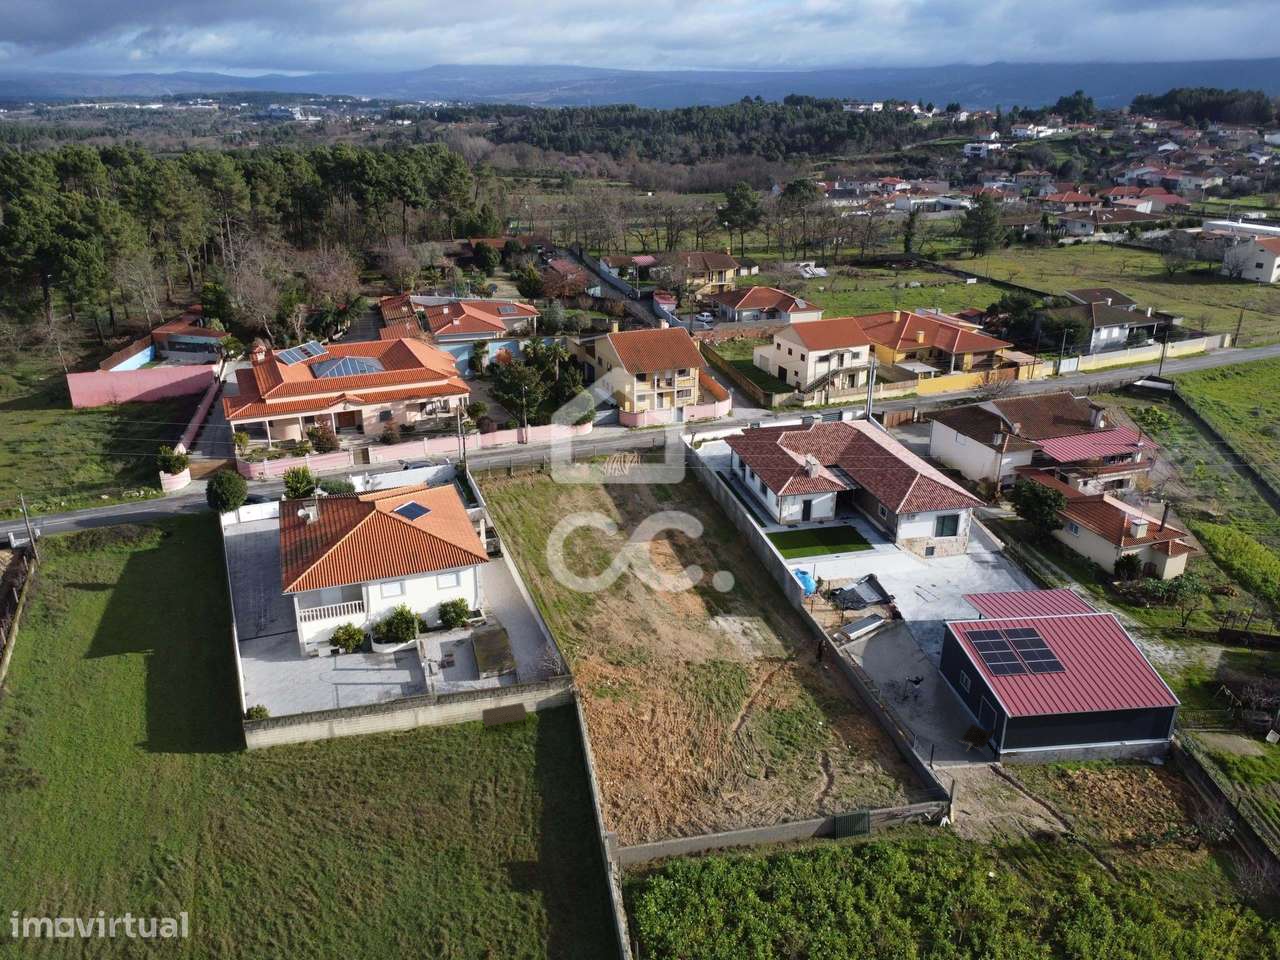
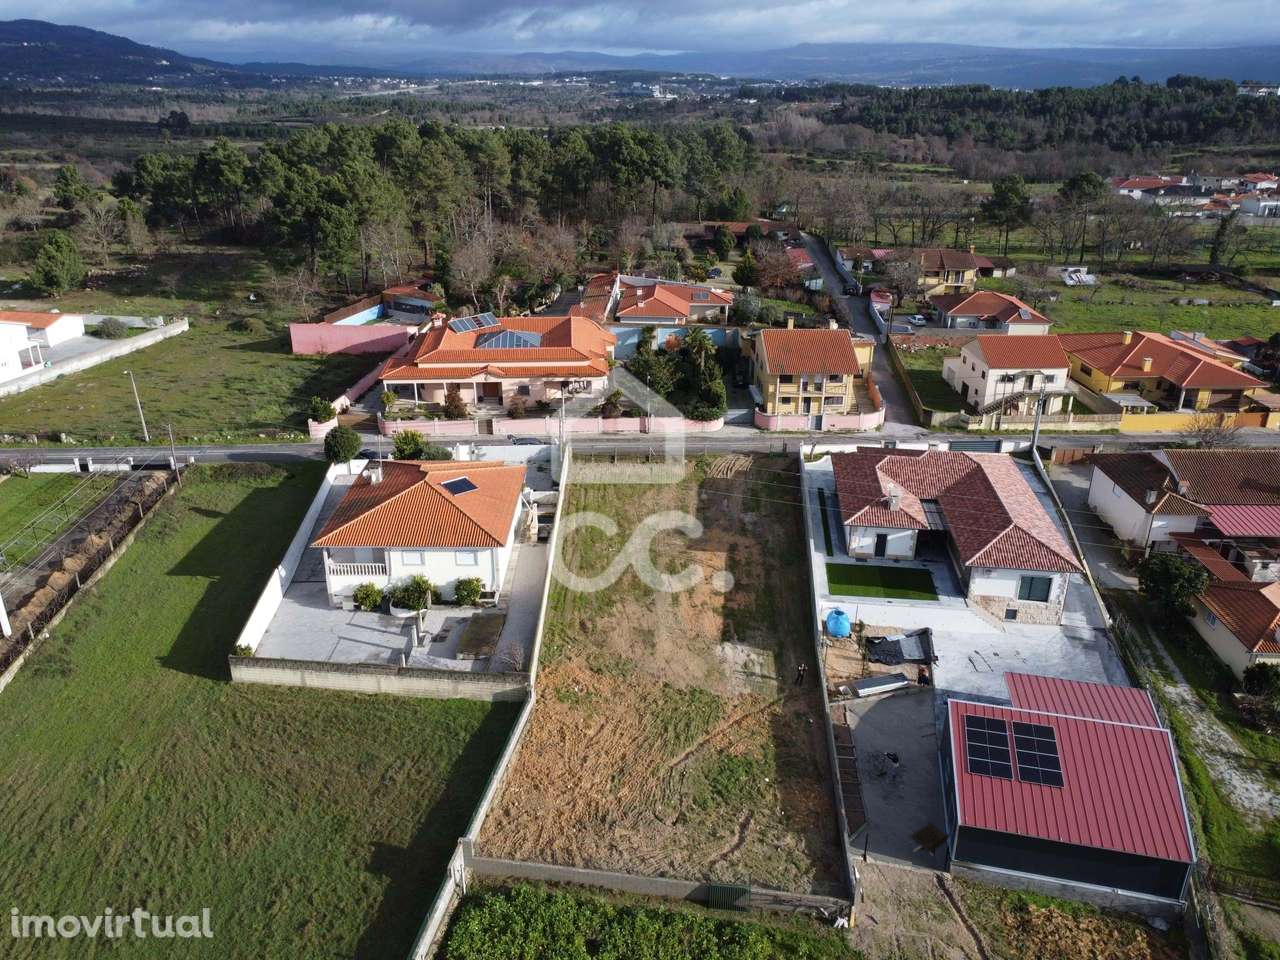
bench: present [482,703,526,732] -> none [432,690,476,714]

